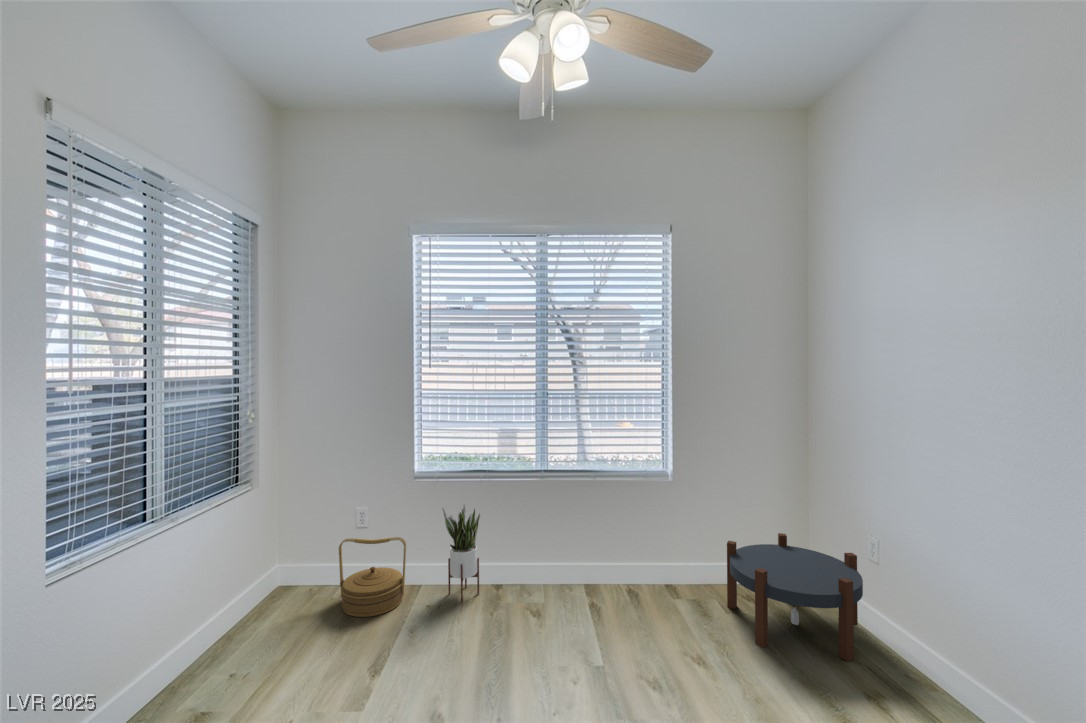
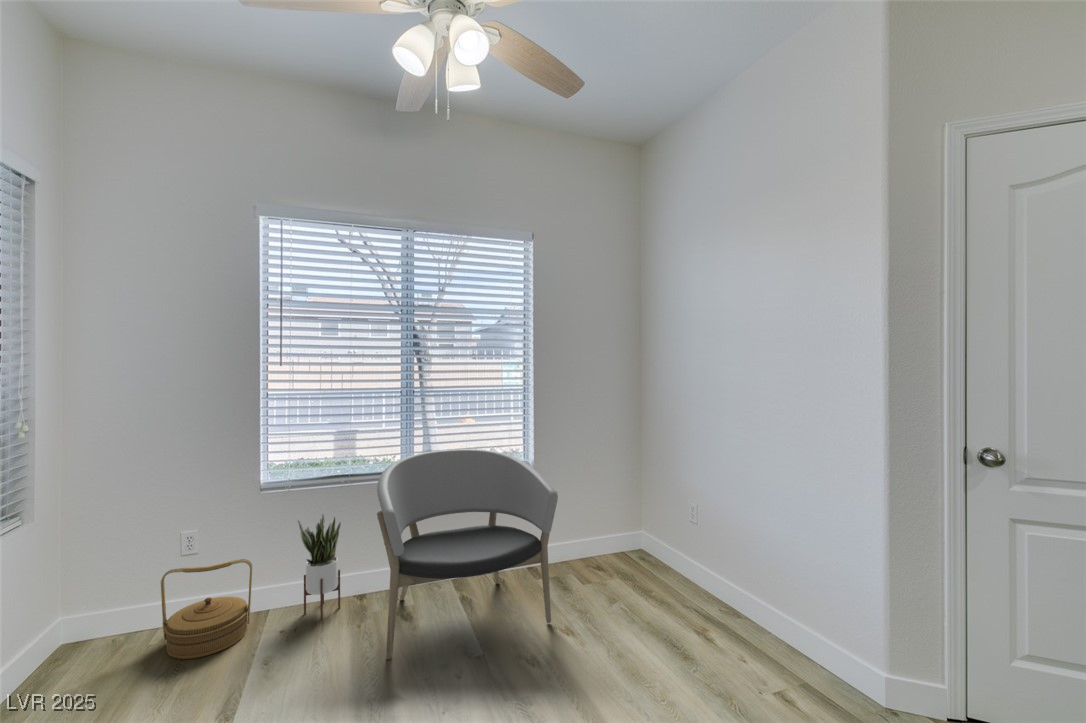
armchair: none [500,452,688,653] -> present [377,449,558,660]
side table: present [727,533,863,661] -> none [583,510,688,609]

